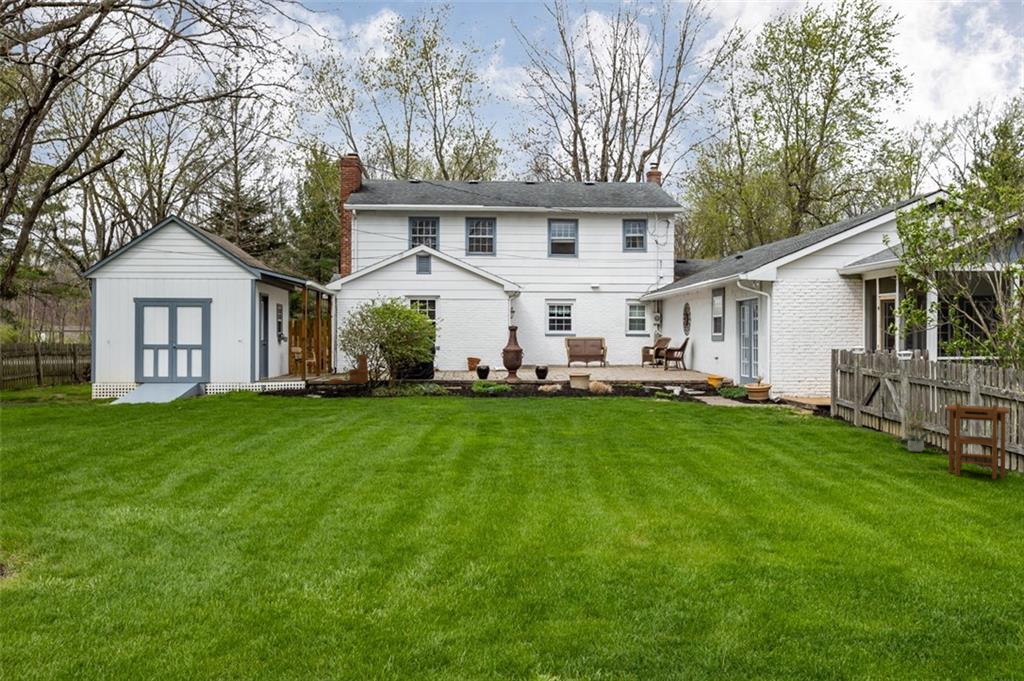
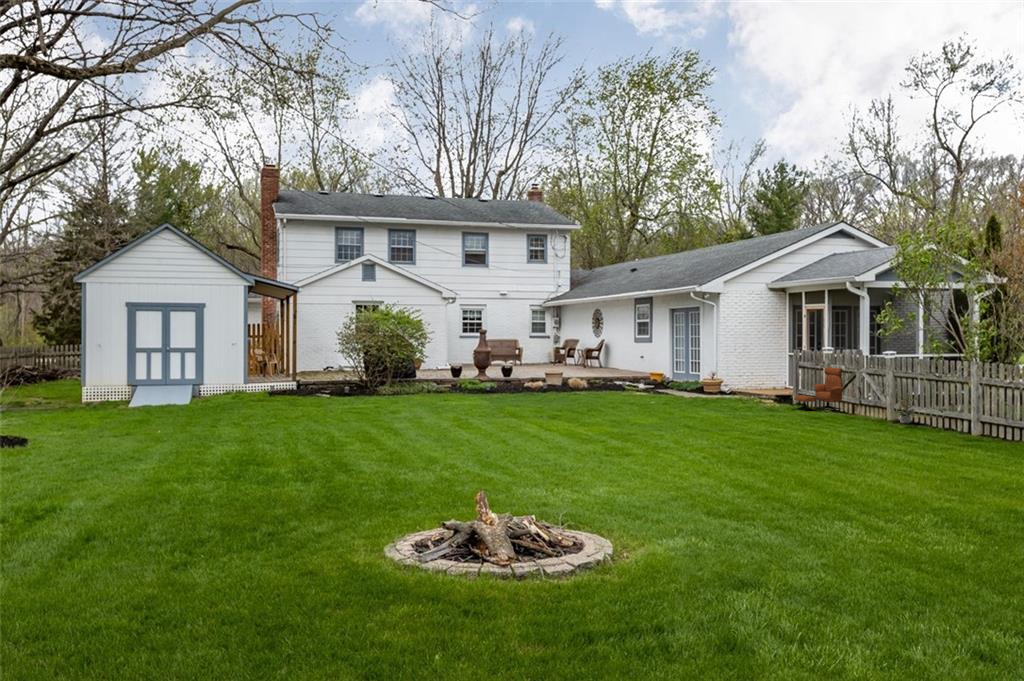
lounge chair: present [329,355,368,392] -> present [793,367,844,411]
side table: present [945,403,1009,479] -> none [946,389,991,437]

